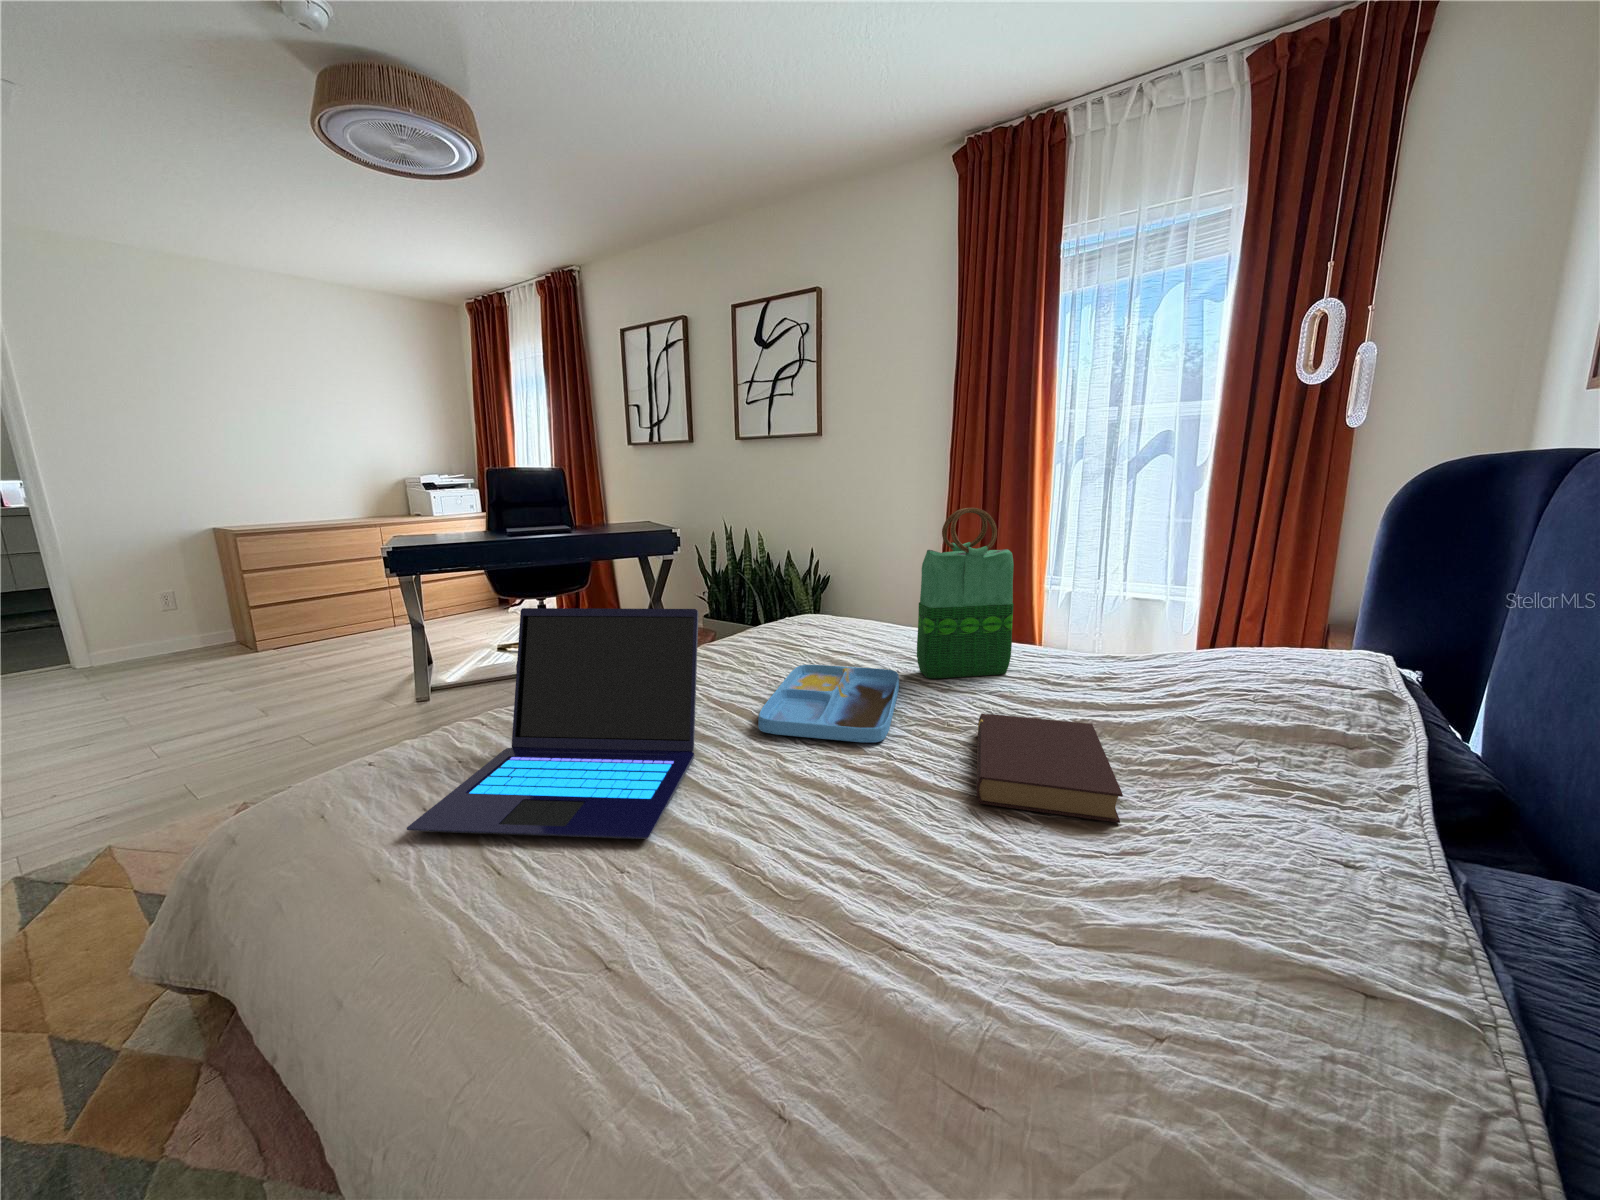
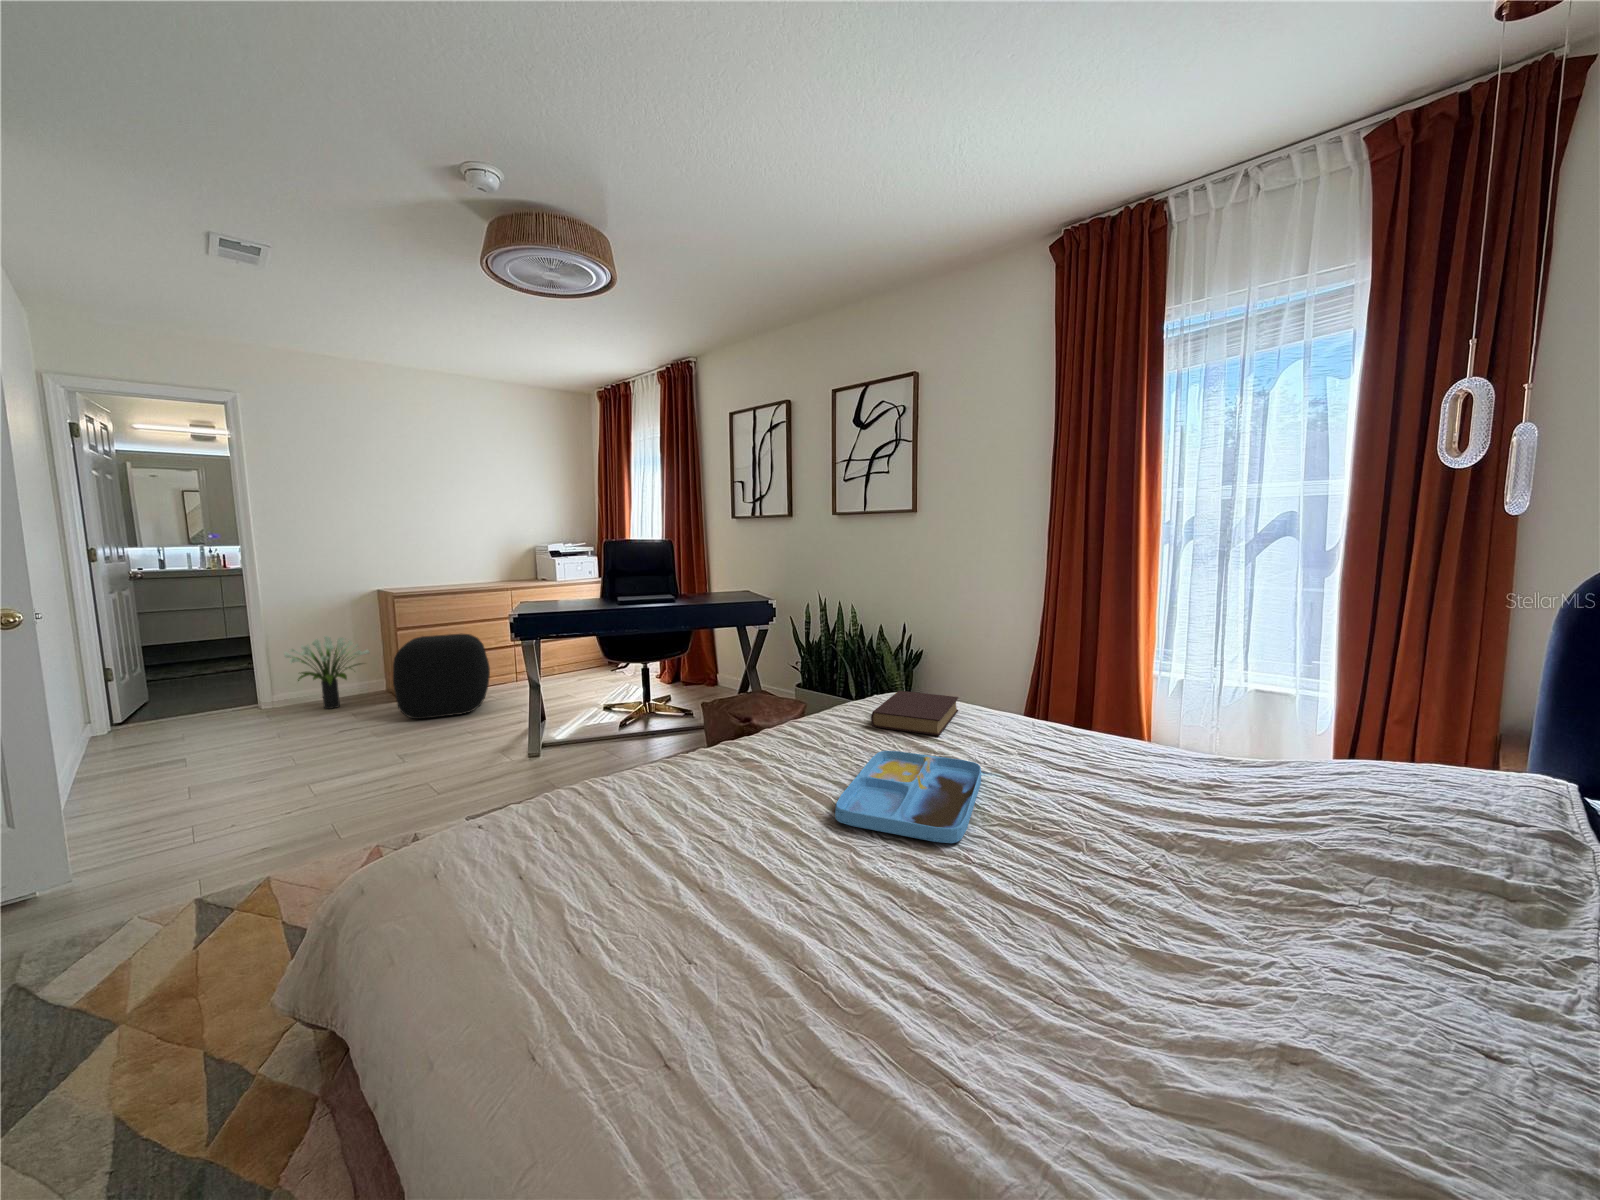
tote bag: present [917,508,1014,679] -> none [1001,601,1104,774]
ottoman: none [227,577,352,675] -> present [393,634,490,719]
potted plant: none [74,584,194,670] -> present [284,636,370,709]
laptop: present [407,608,698,839] -> none [515,691,781,929]
book: present [976,713,1123,823] -> present [871,691,958,736]

